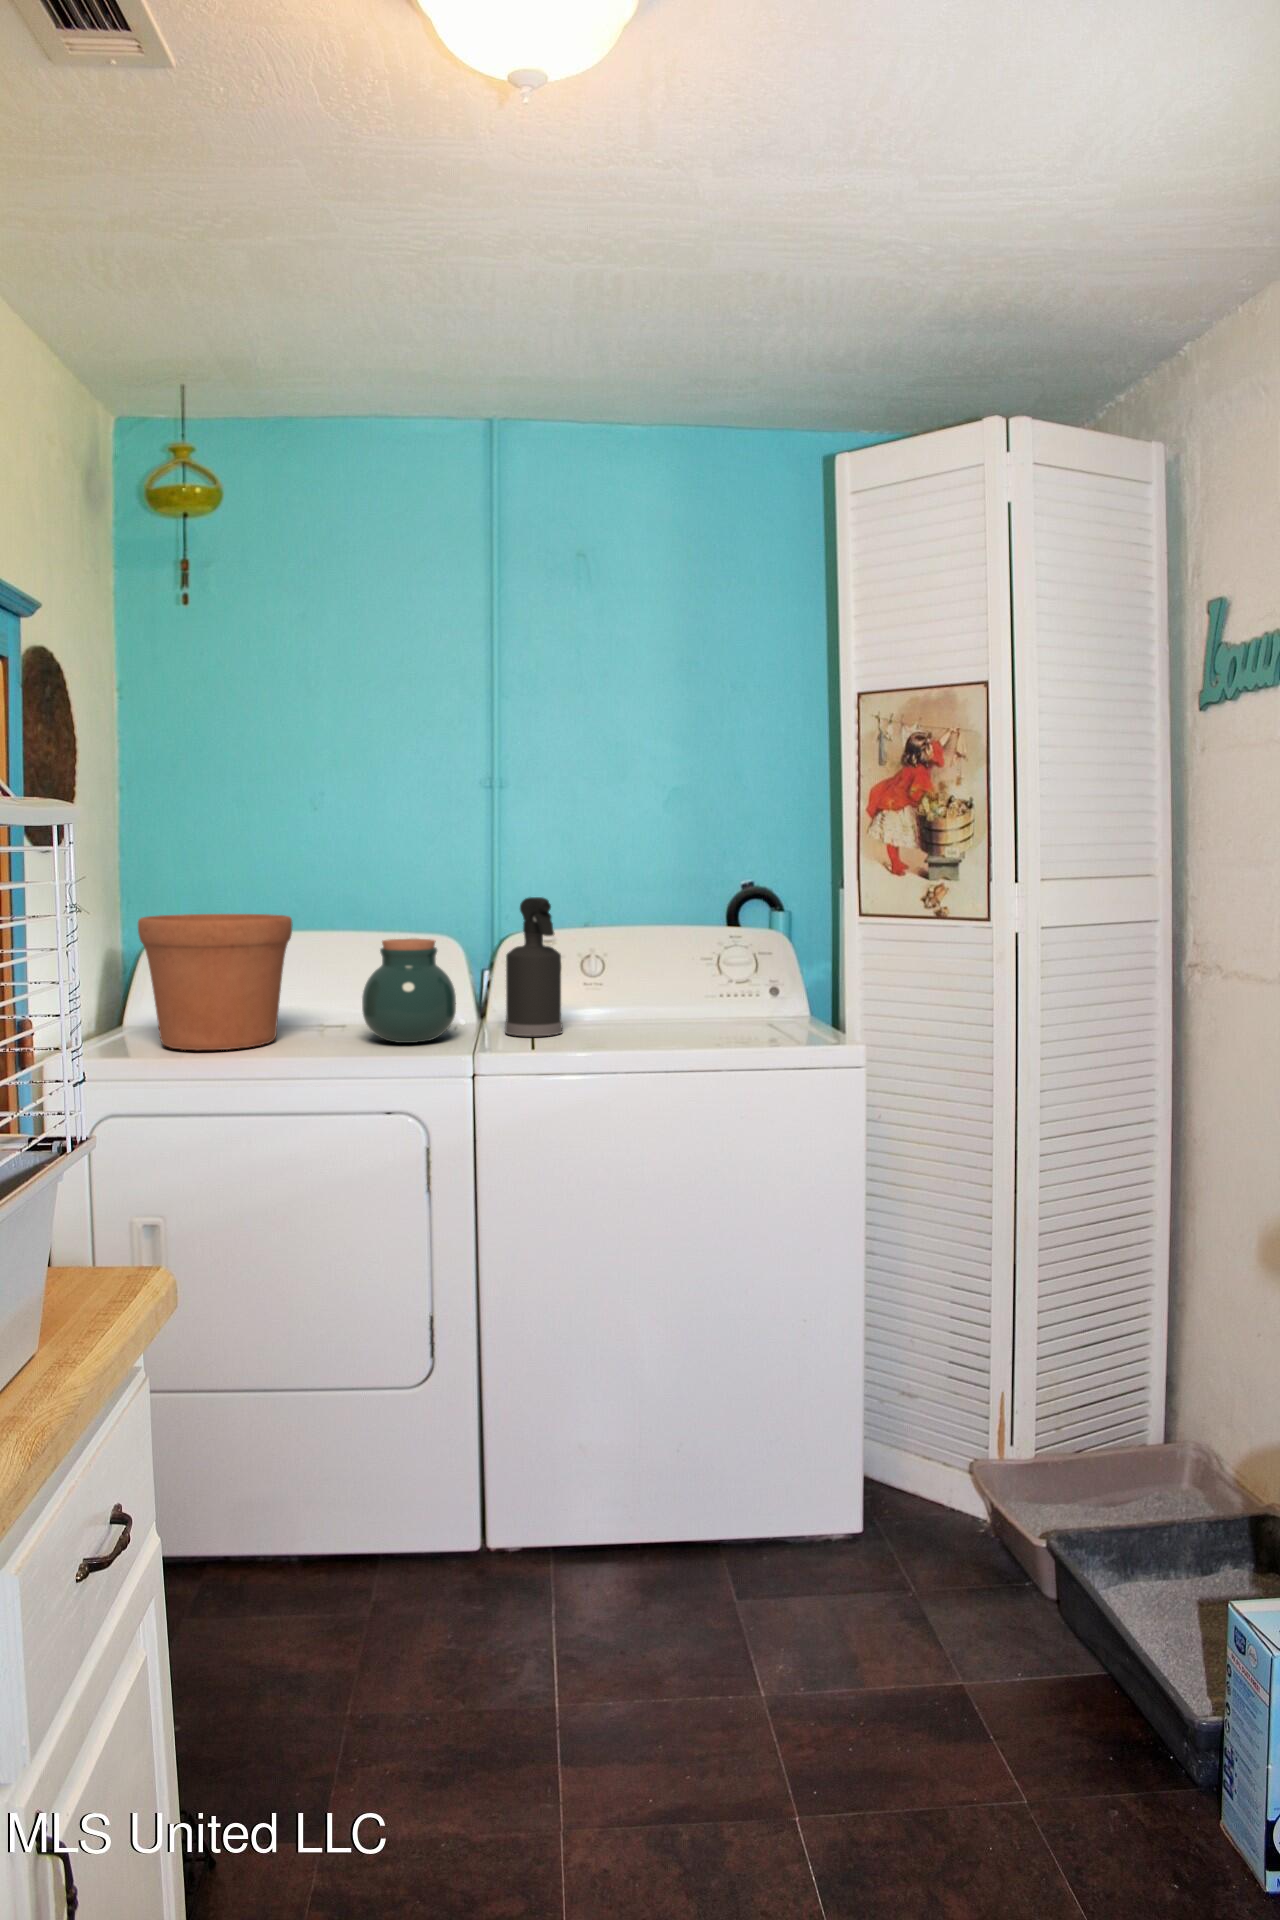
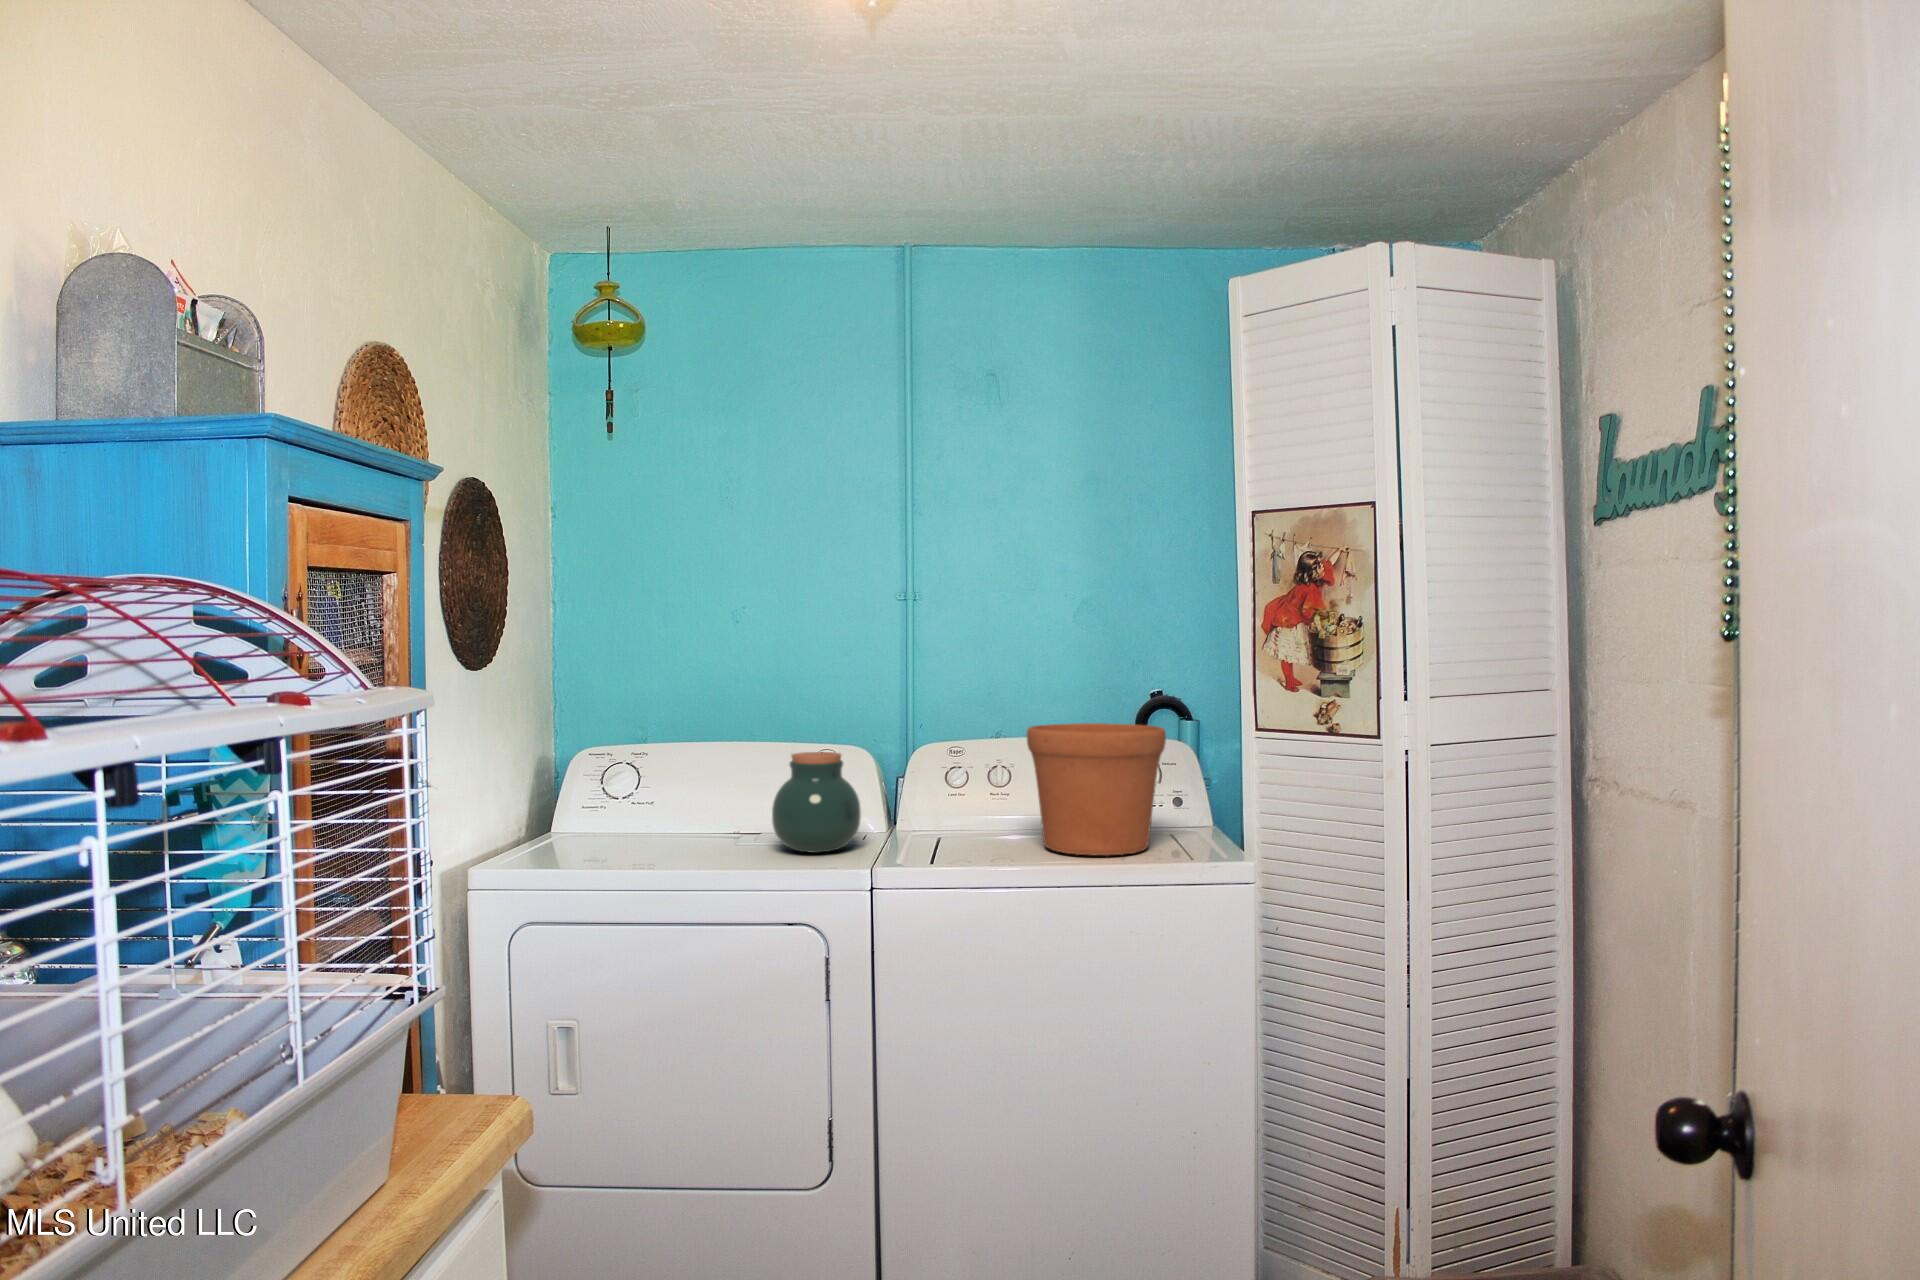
spray bottle: present [505,897,562,1036] -> none [908,712,964,847]
flower pot: present [138,914,292,1050] -> present [1027,723,1166,856]

